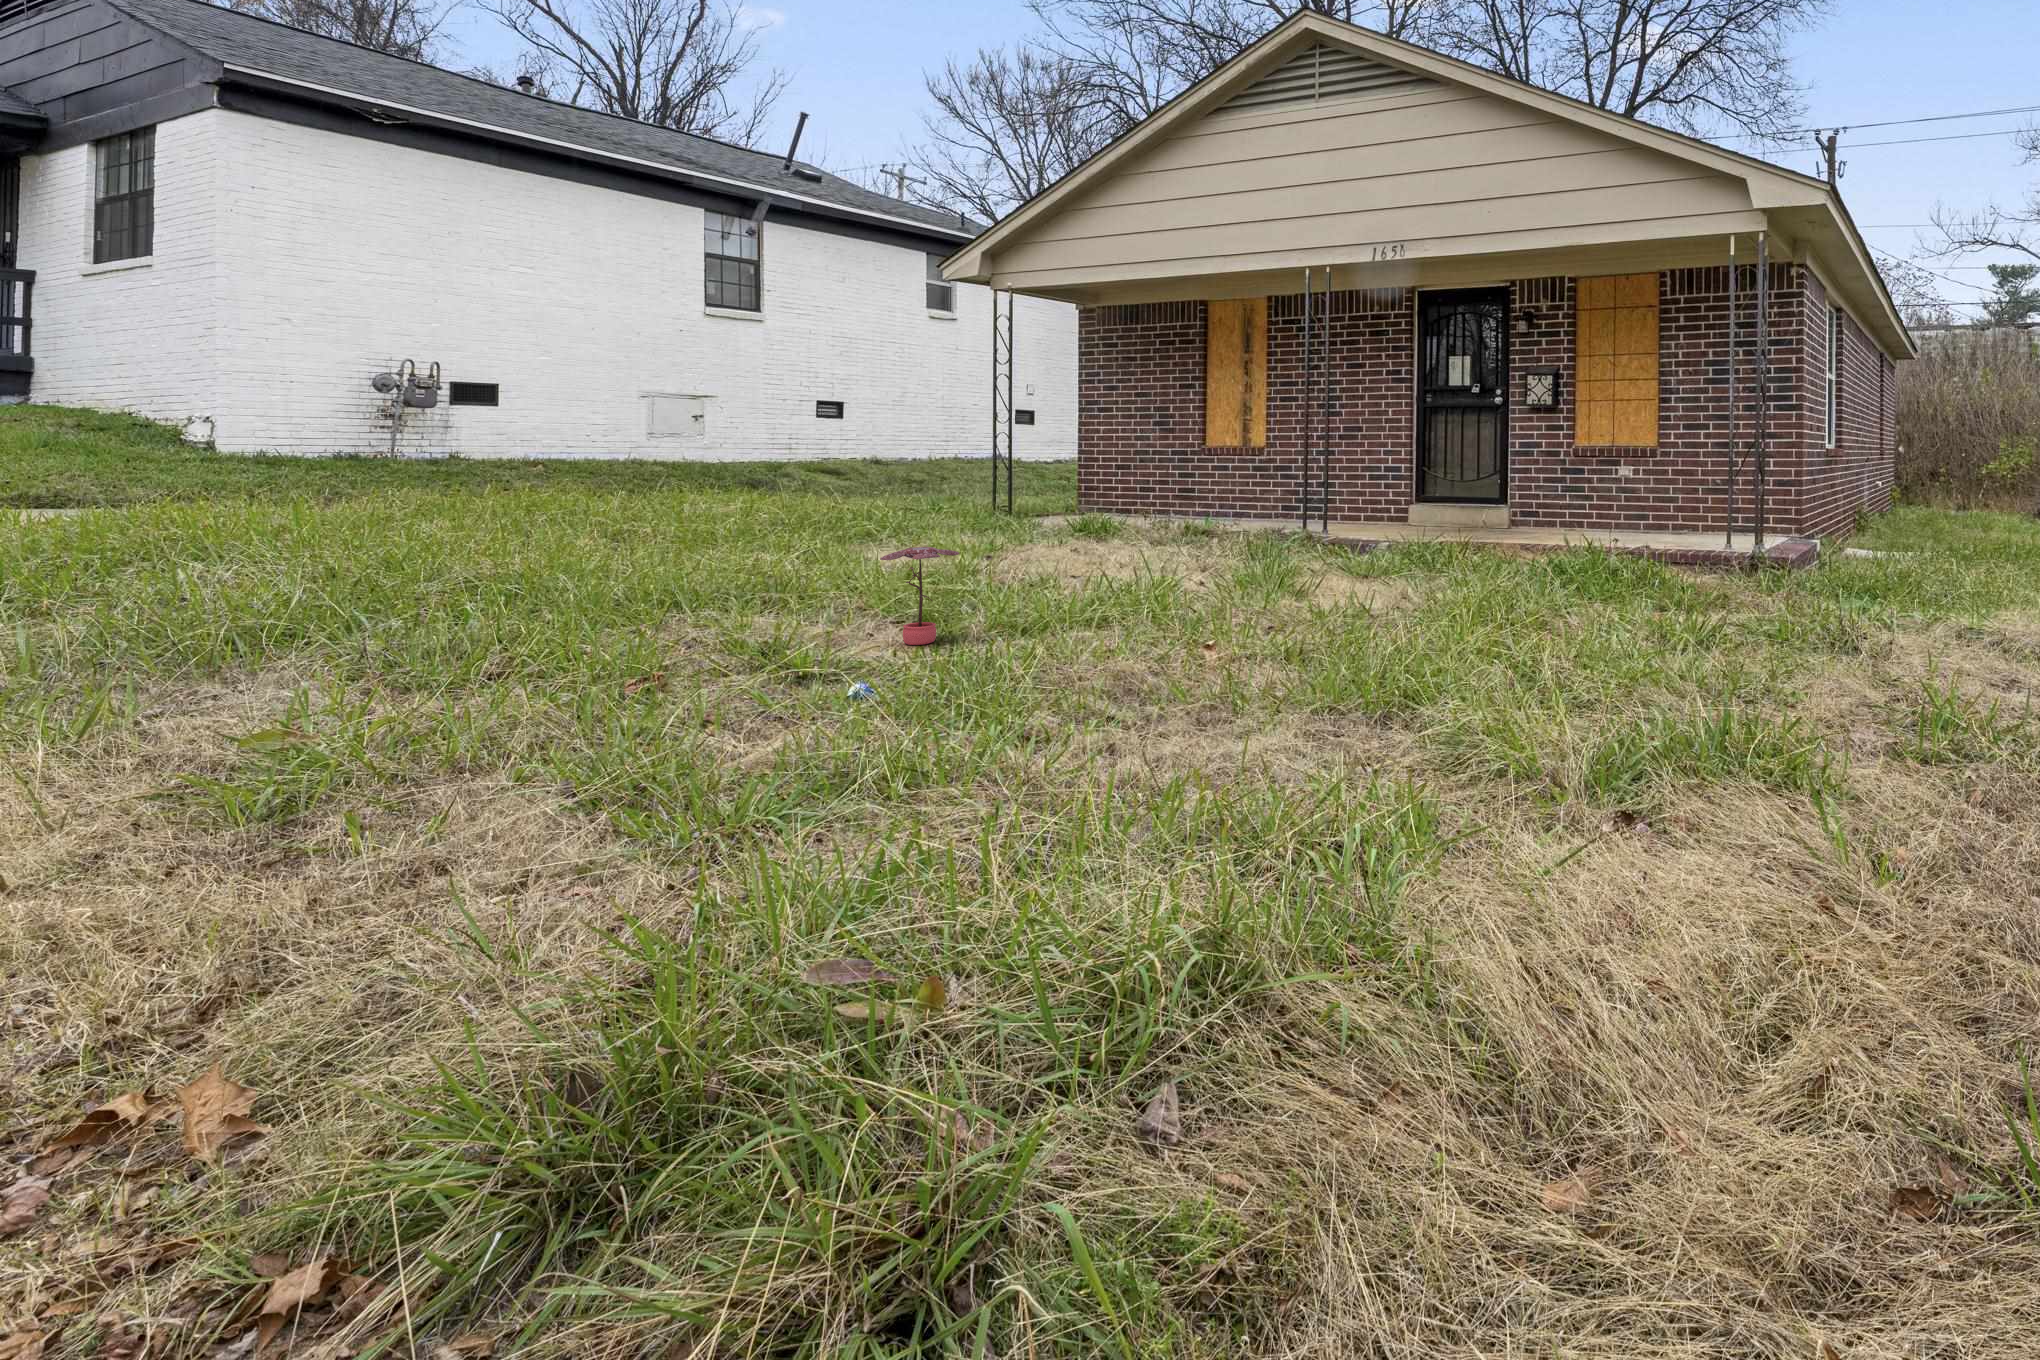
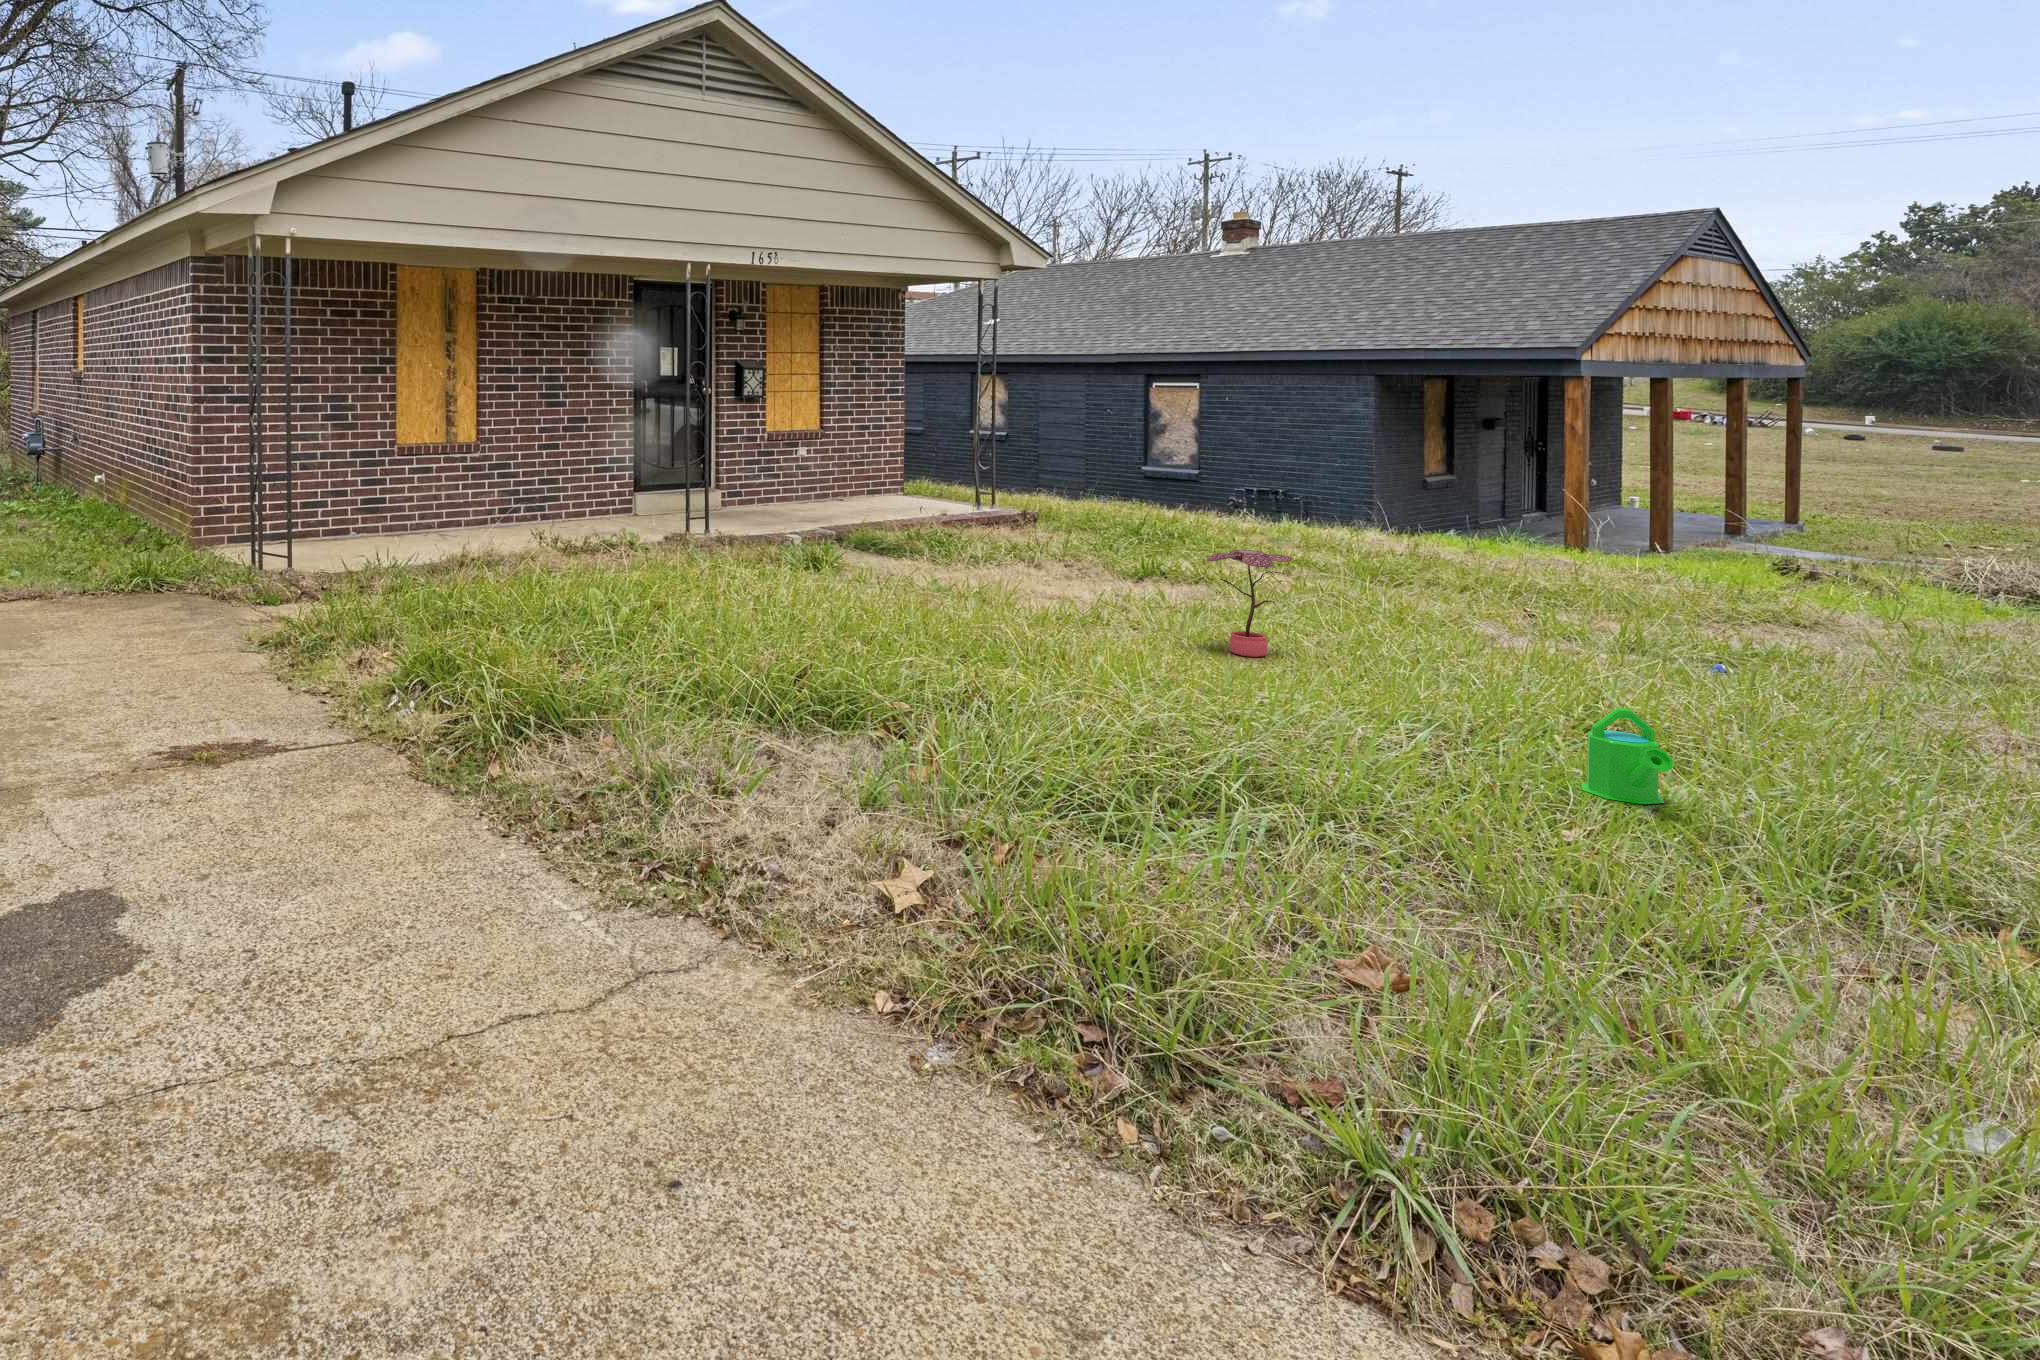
watering can: none [374,646,492,719] -> present [1581,708,1674,804]

